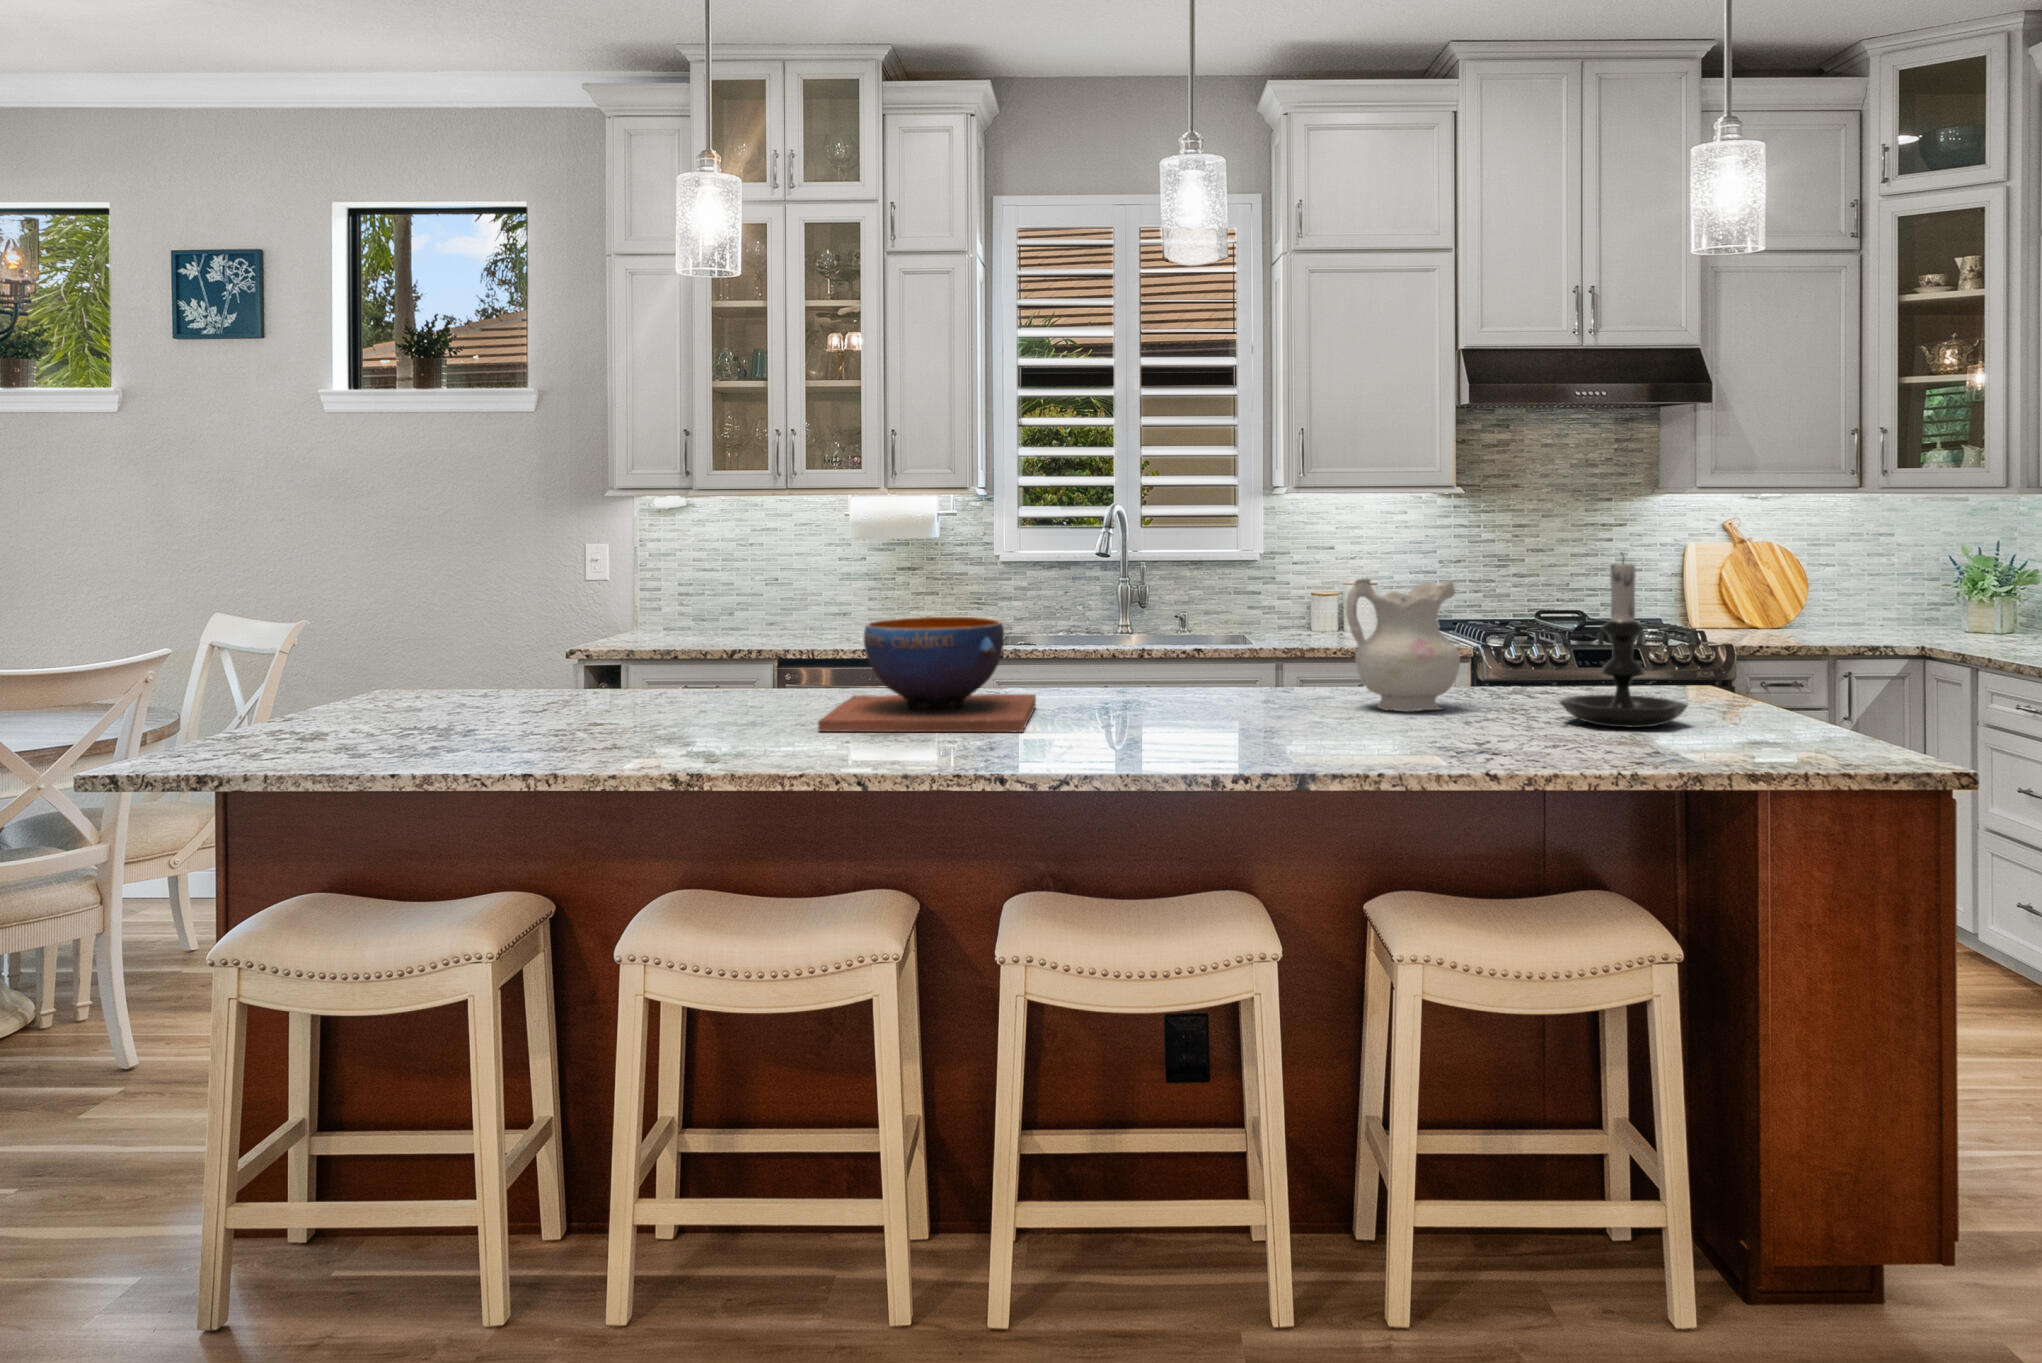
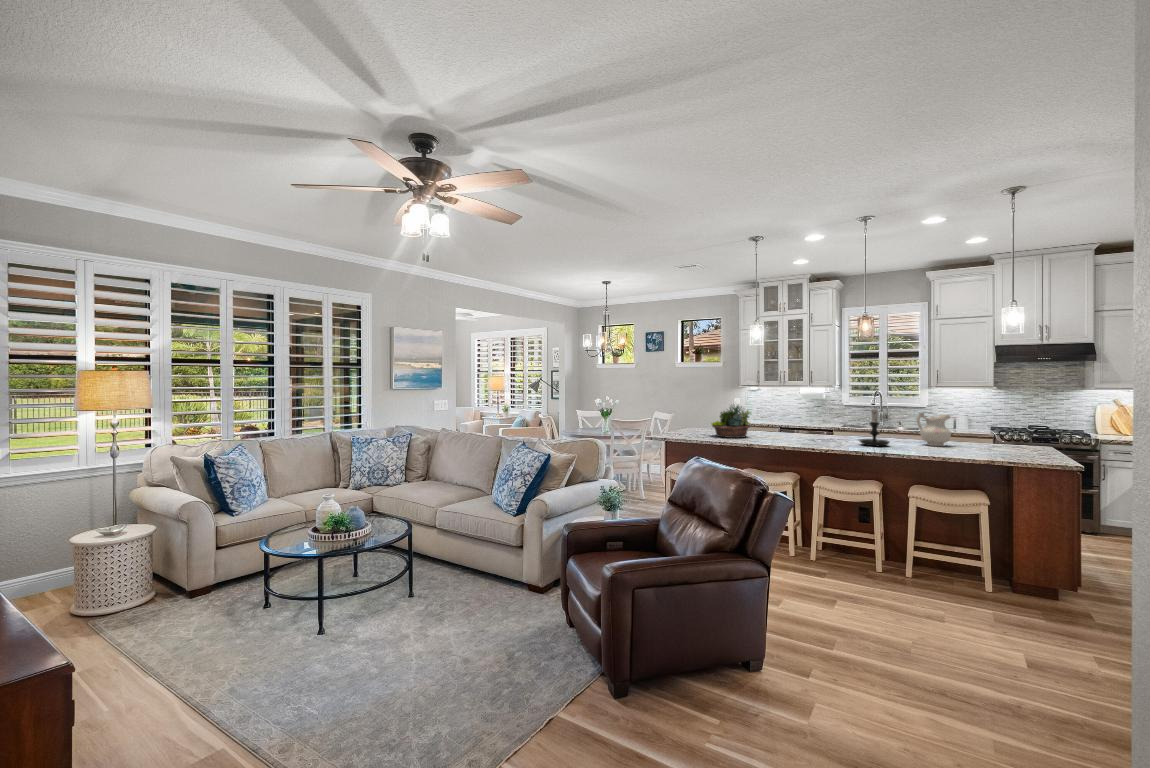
candle holder: present [1560,553,1688,728] -> present [859,409,890,446]
succulent planter: none [475,559,685,739] -> present [711,405,751,438]
decorative bowl: present [818,617,1036,732] -> none [779,418,834,443]

